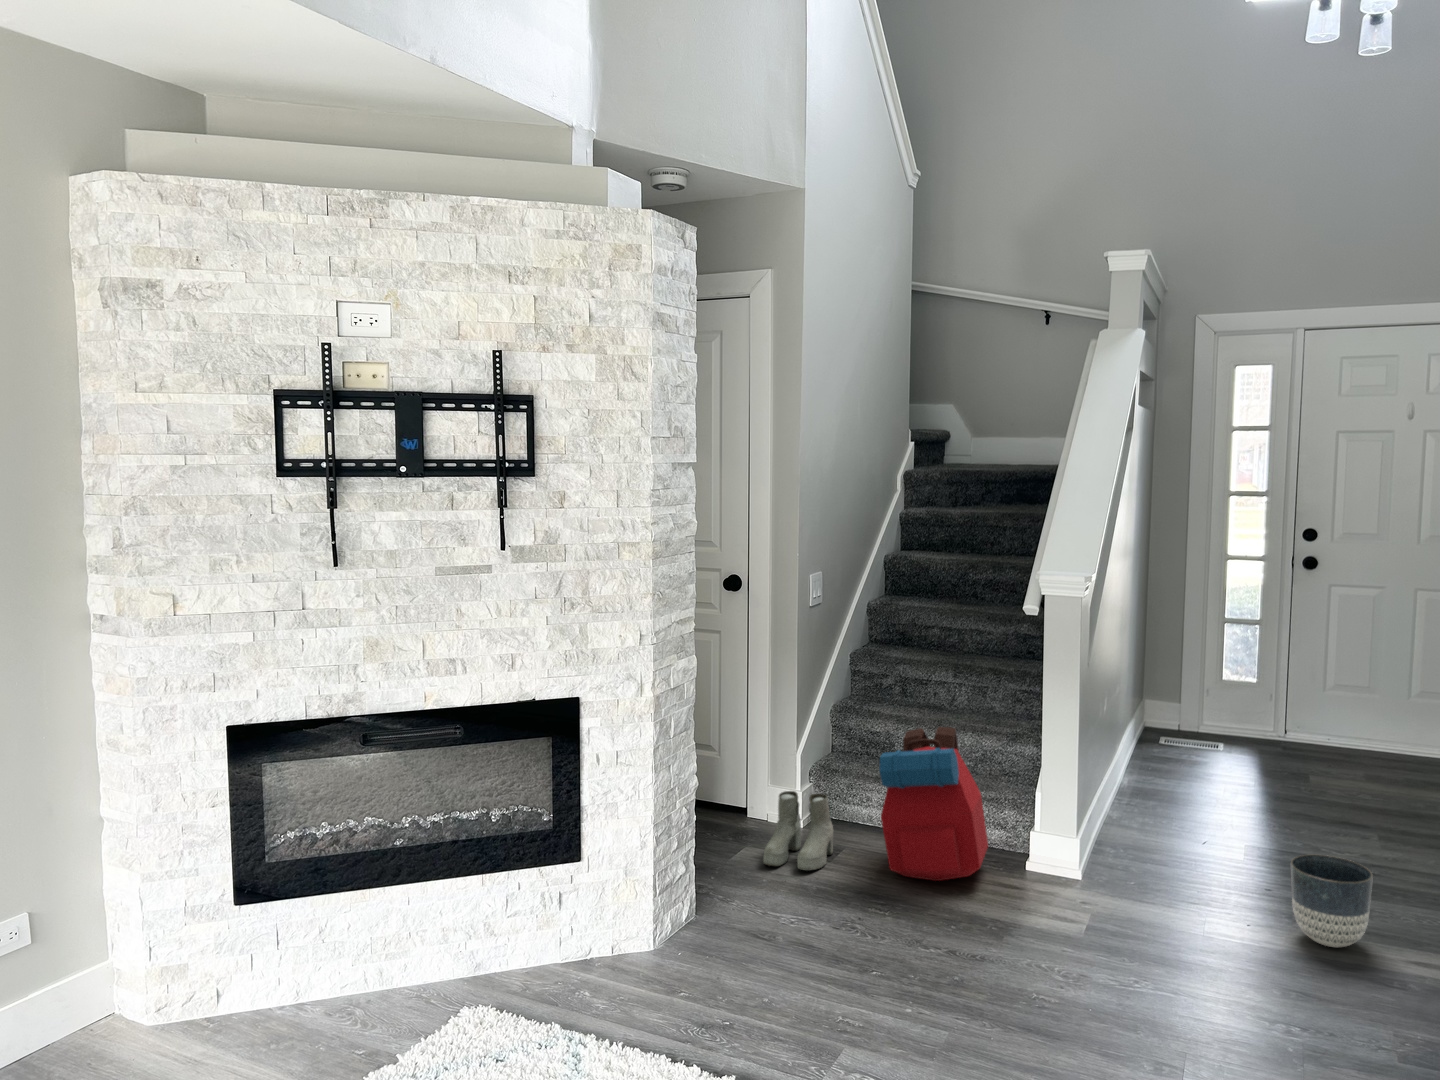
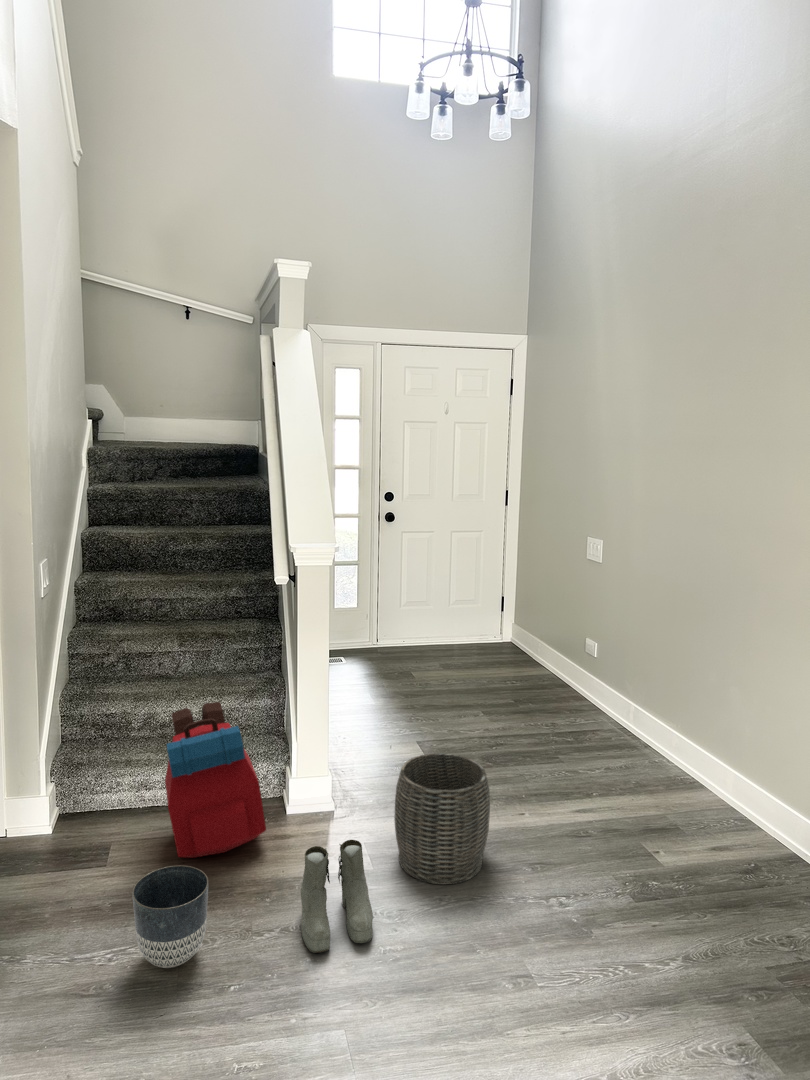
boots: present [763,791,833,871] -> present [301,840,373,953]
woven basket: none [1109,823,1236,979] -> present [394,753,490,885]
planter: present [1291,855,1373,947] -> present [132,865,208,968]

